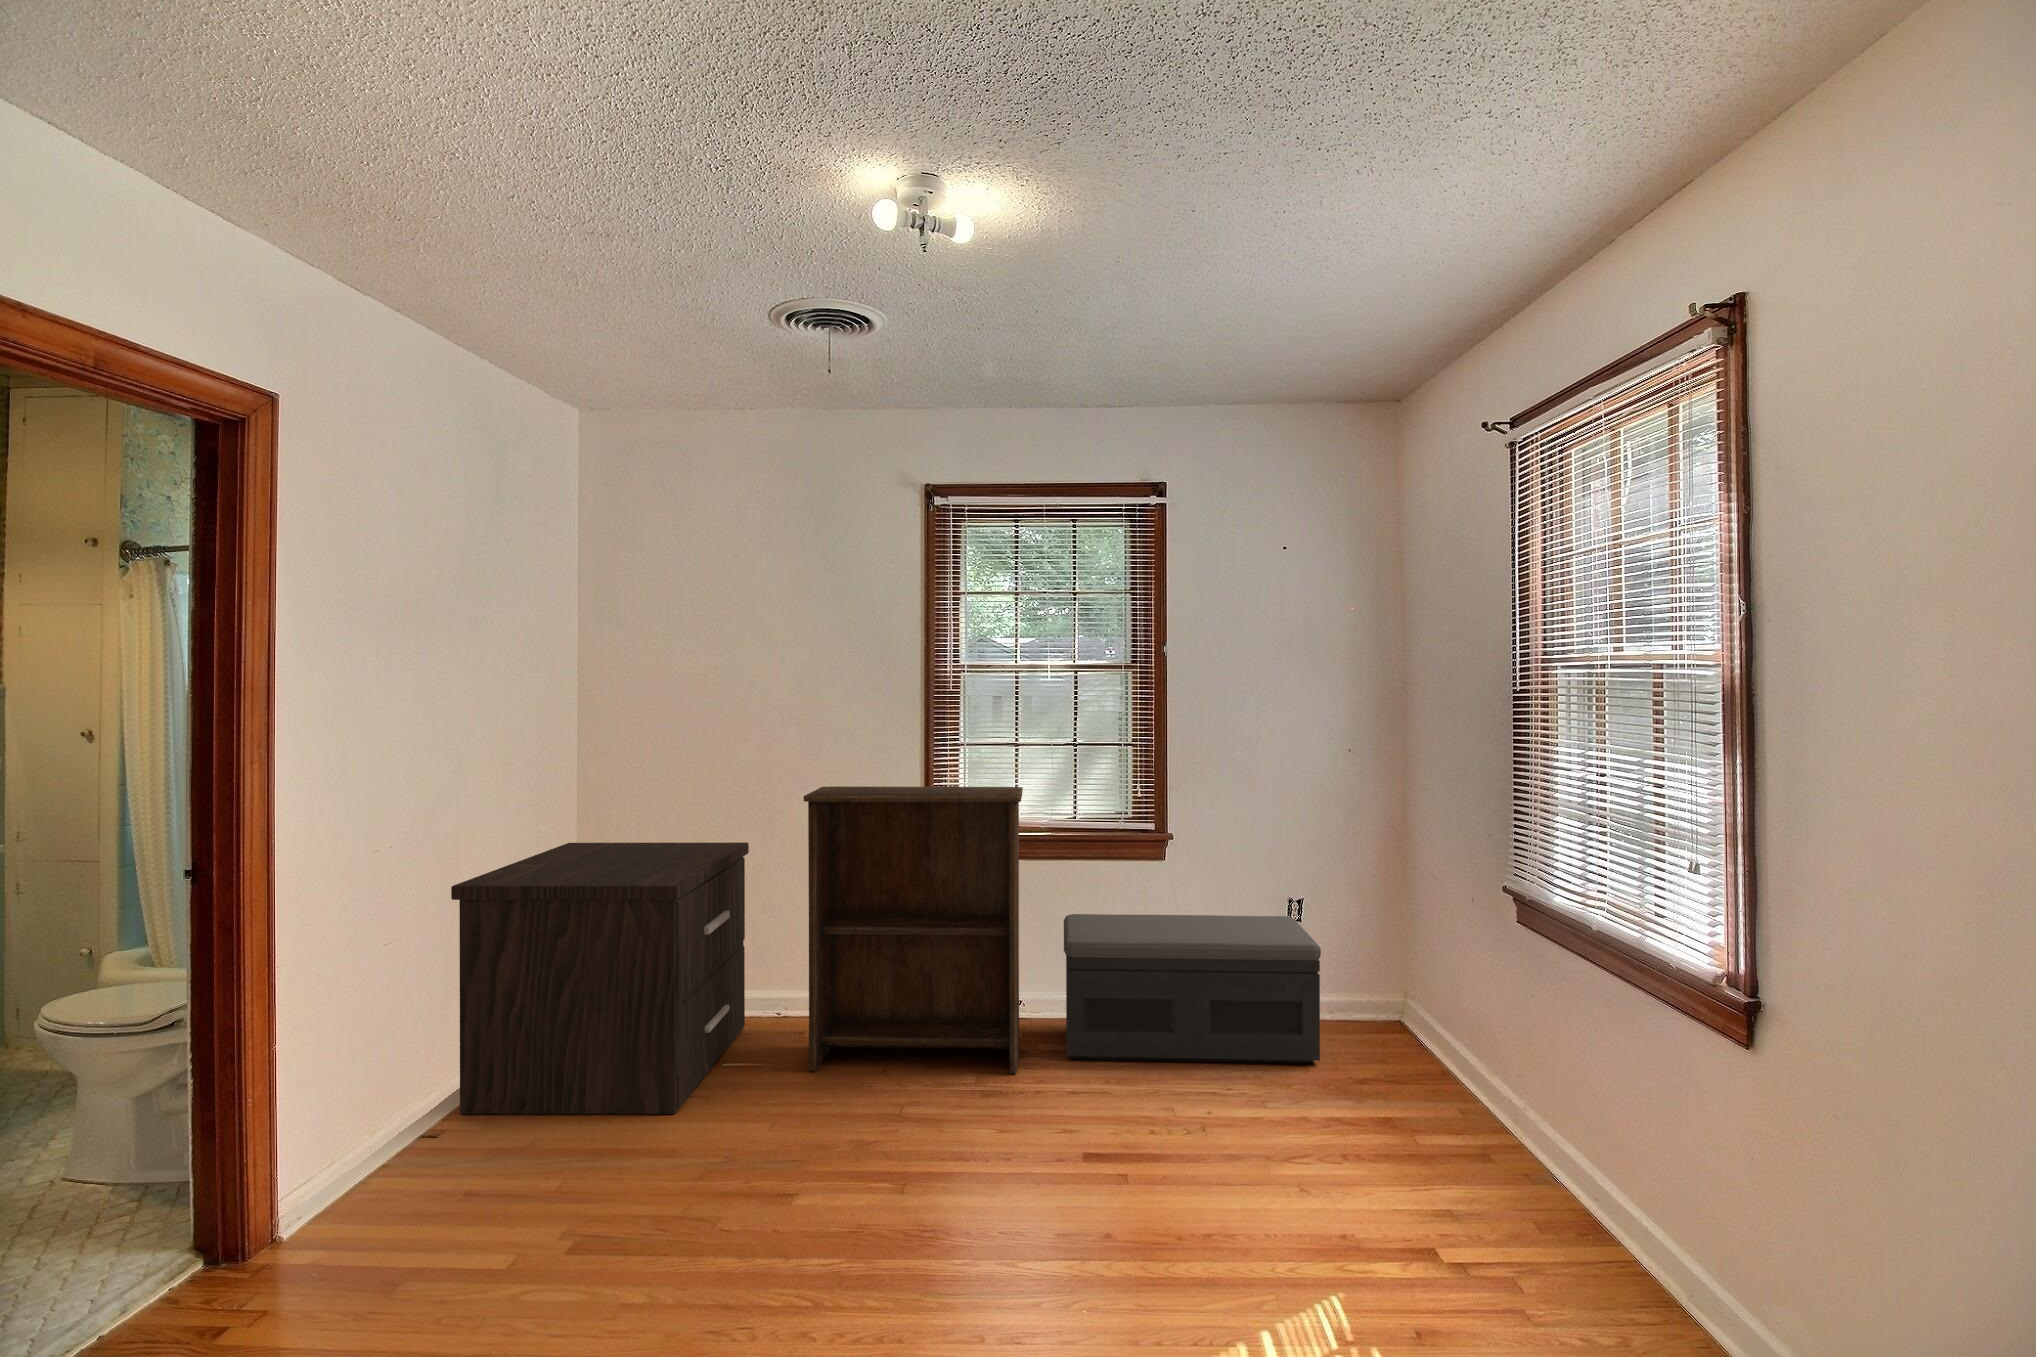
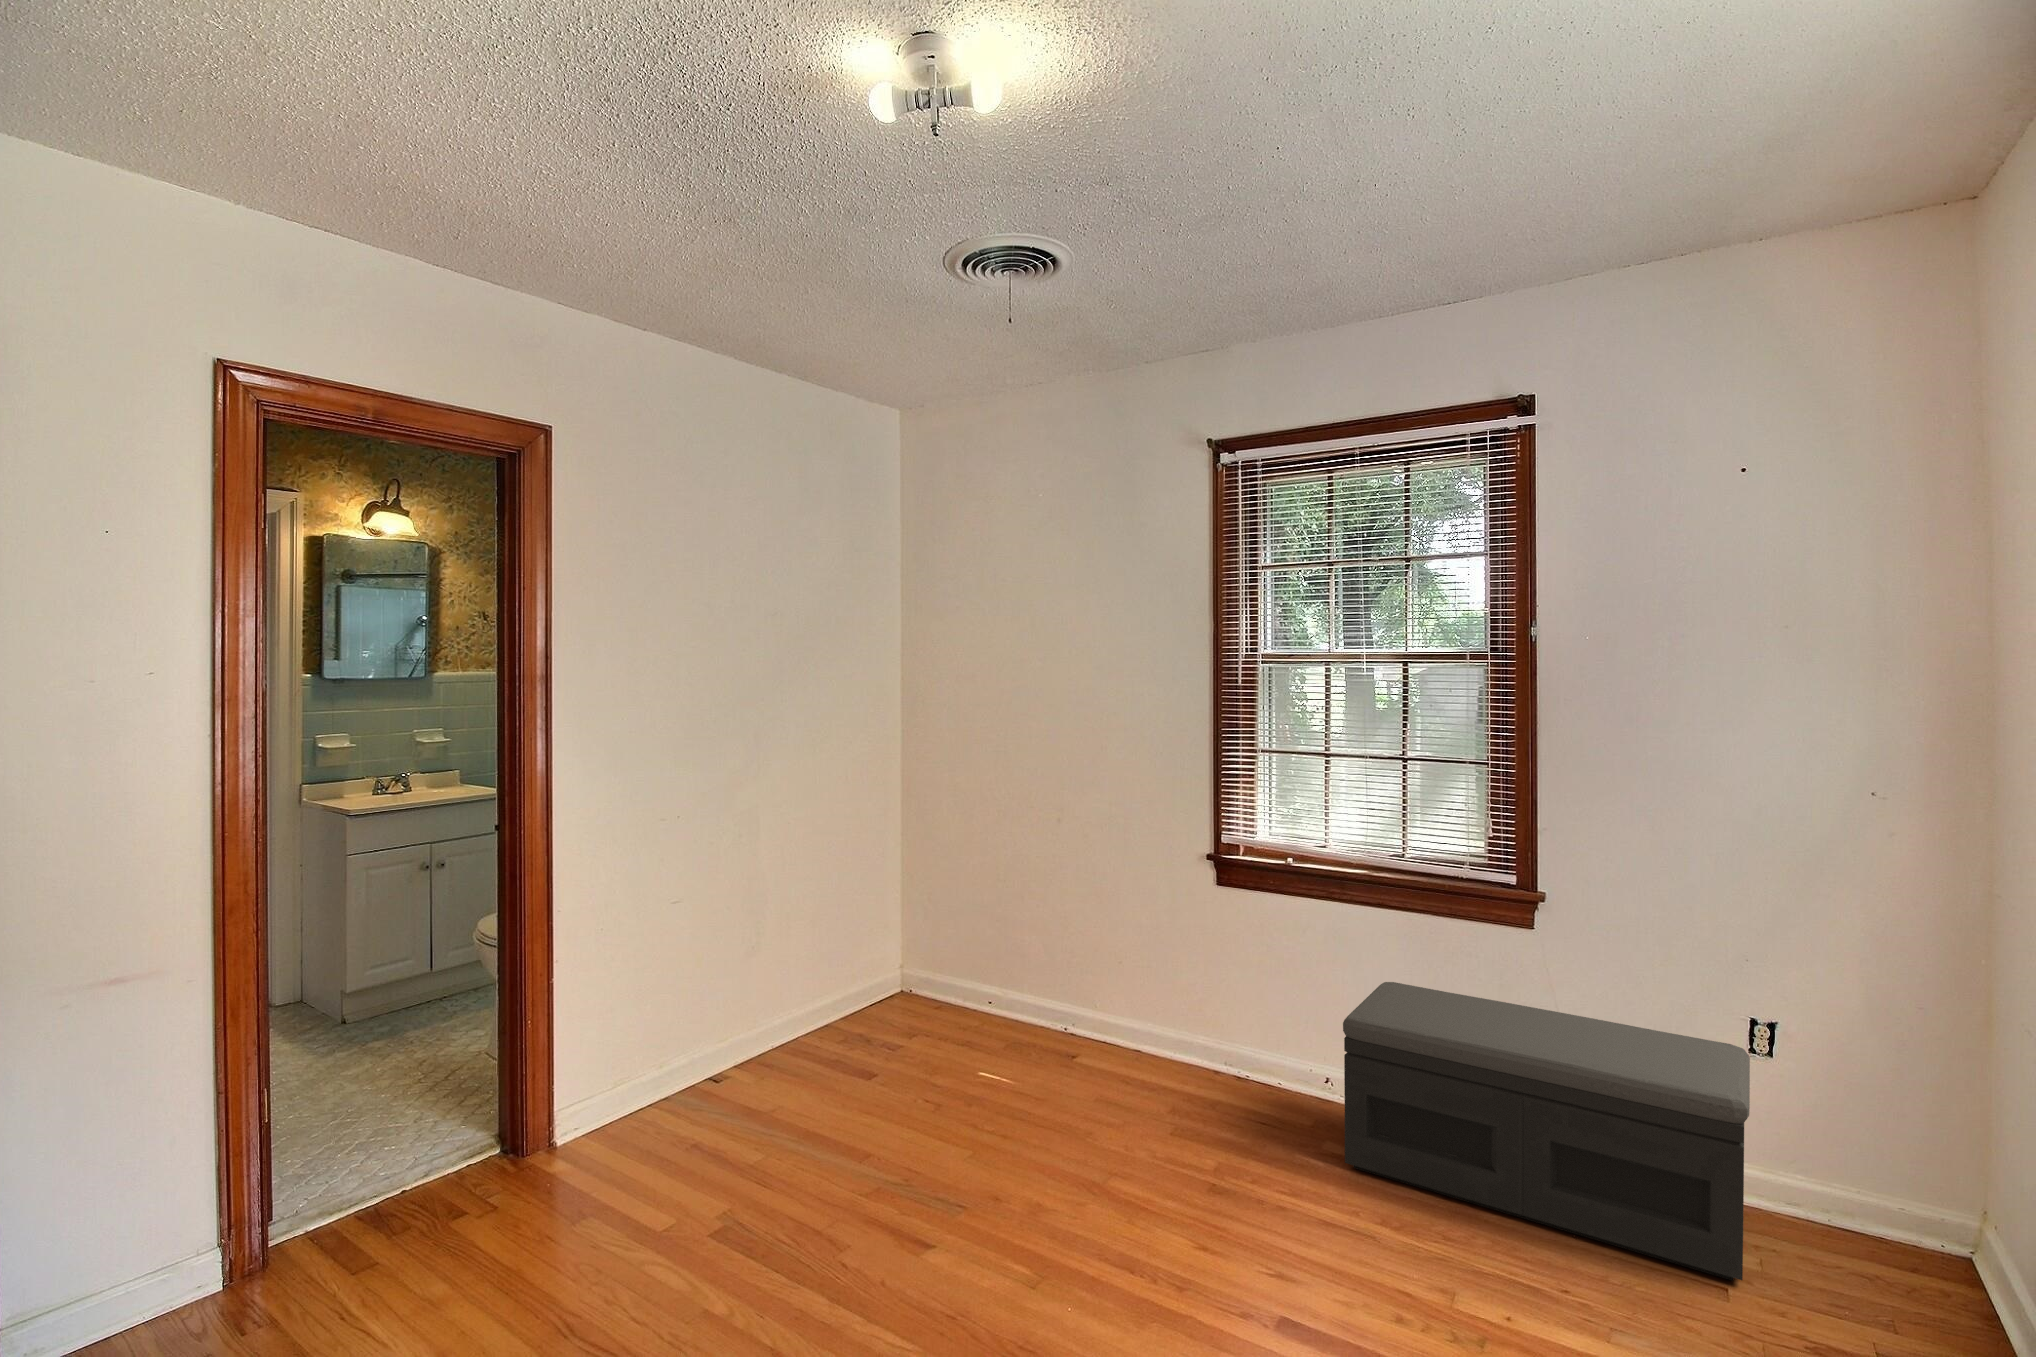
bookshelf: present [803,786,1023,1073] -> none [1042,793,1302,1167]
nightstand: present [451,842,749,1114] -> none [750,828,1029,1111]

